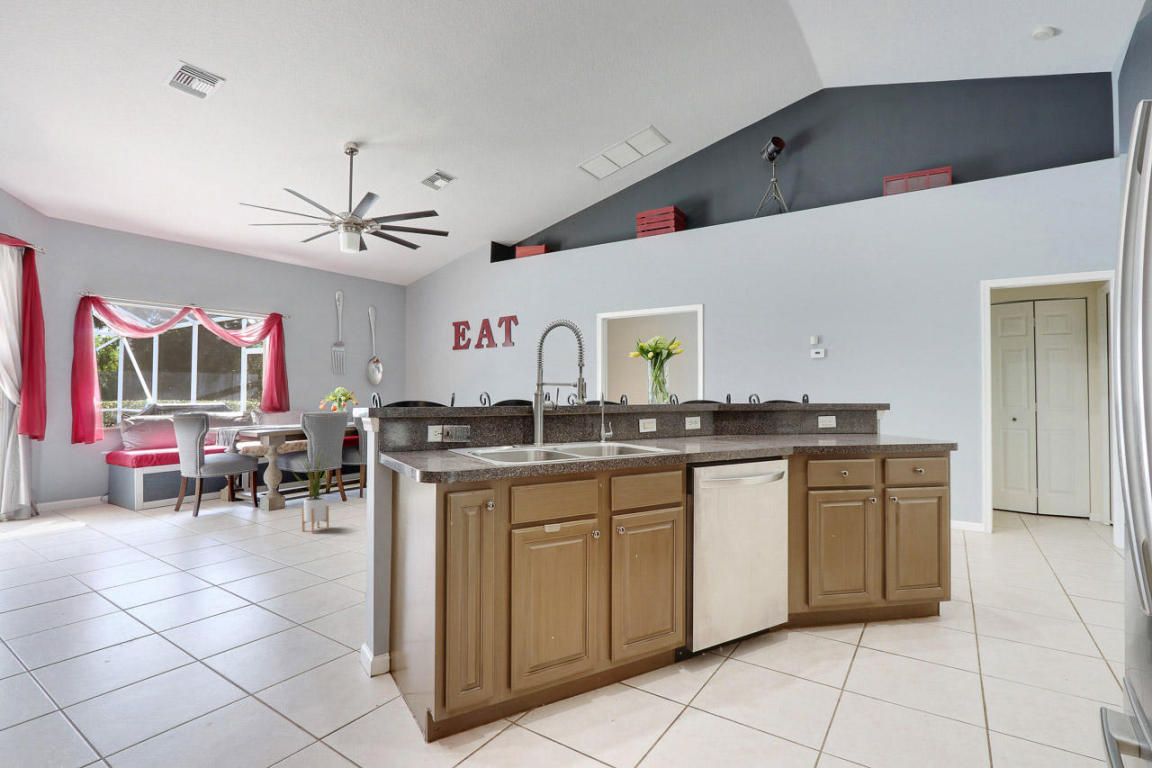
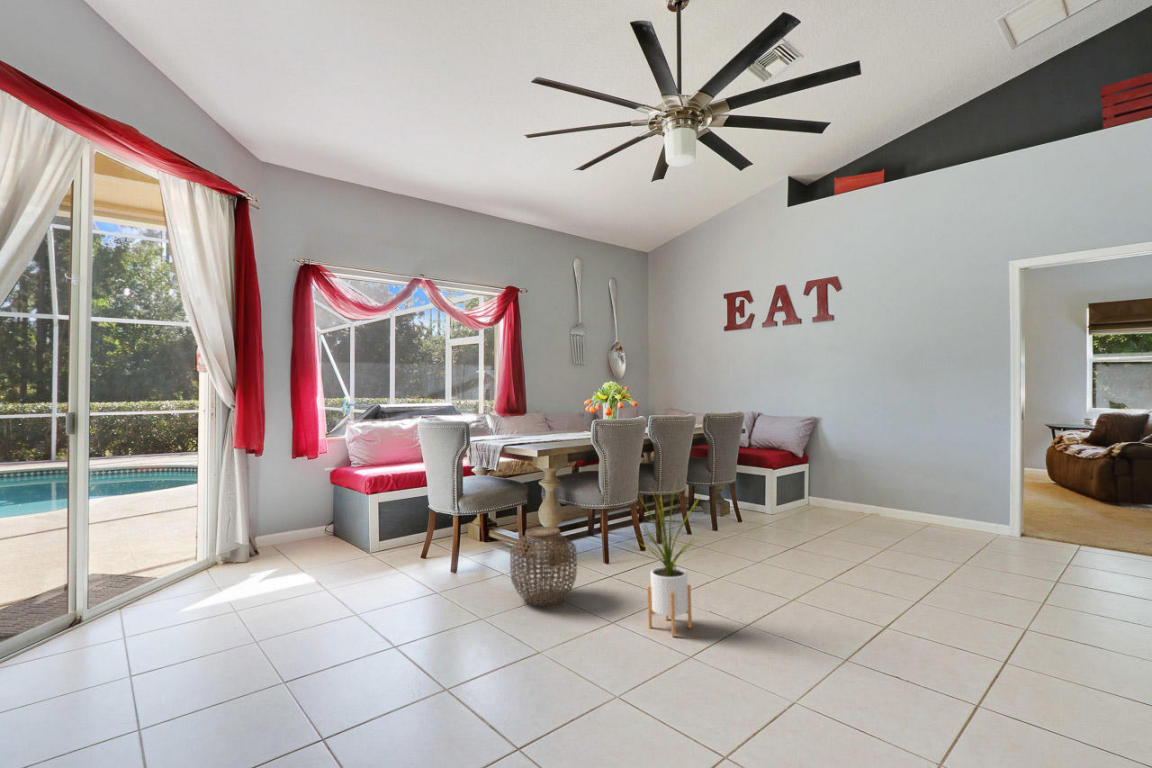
woven basket: none [224,480,271,527] -> present [510,527,577,606]

